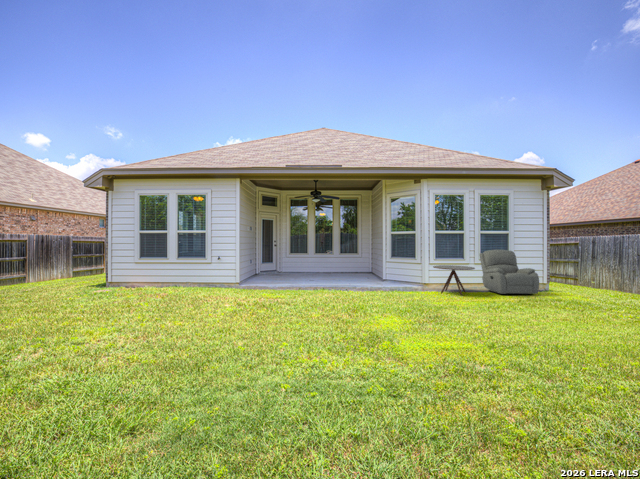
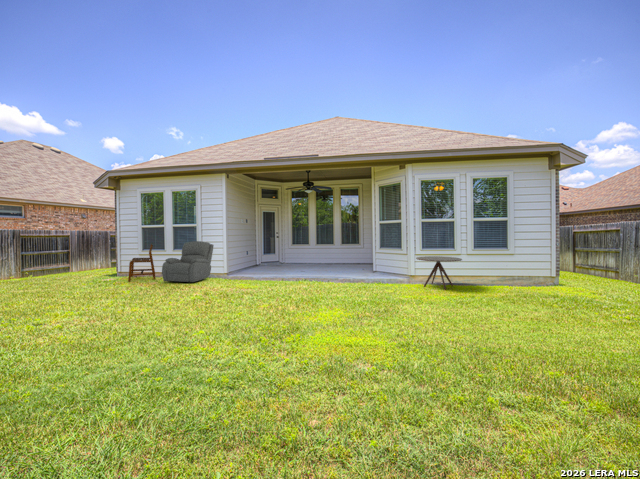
chair: present [480,250,539,295] -> present [162,241,213,283]
bench: none [125,251,159,293] -> present [128,244,155,282]

